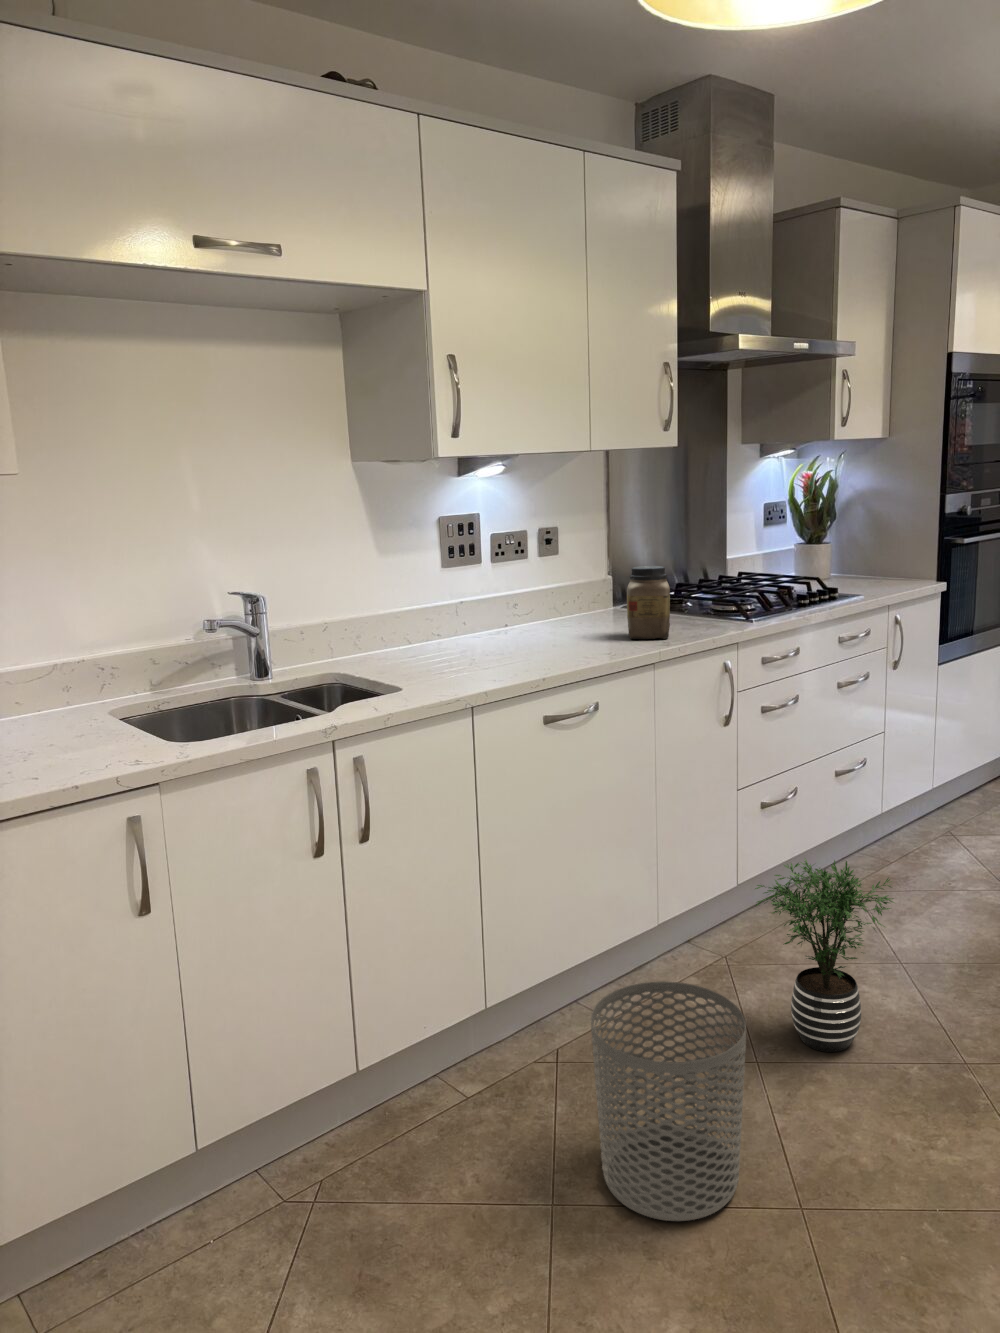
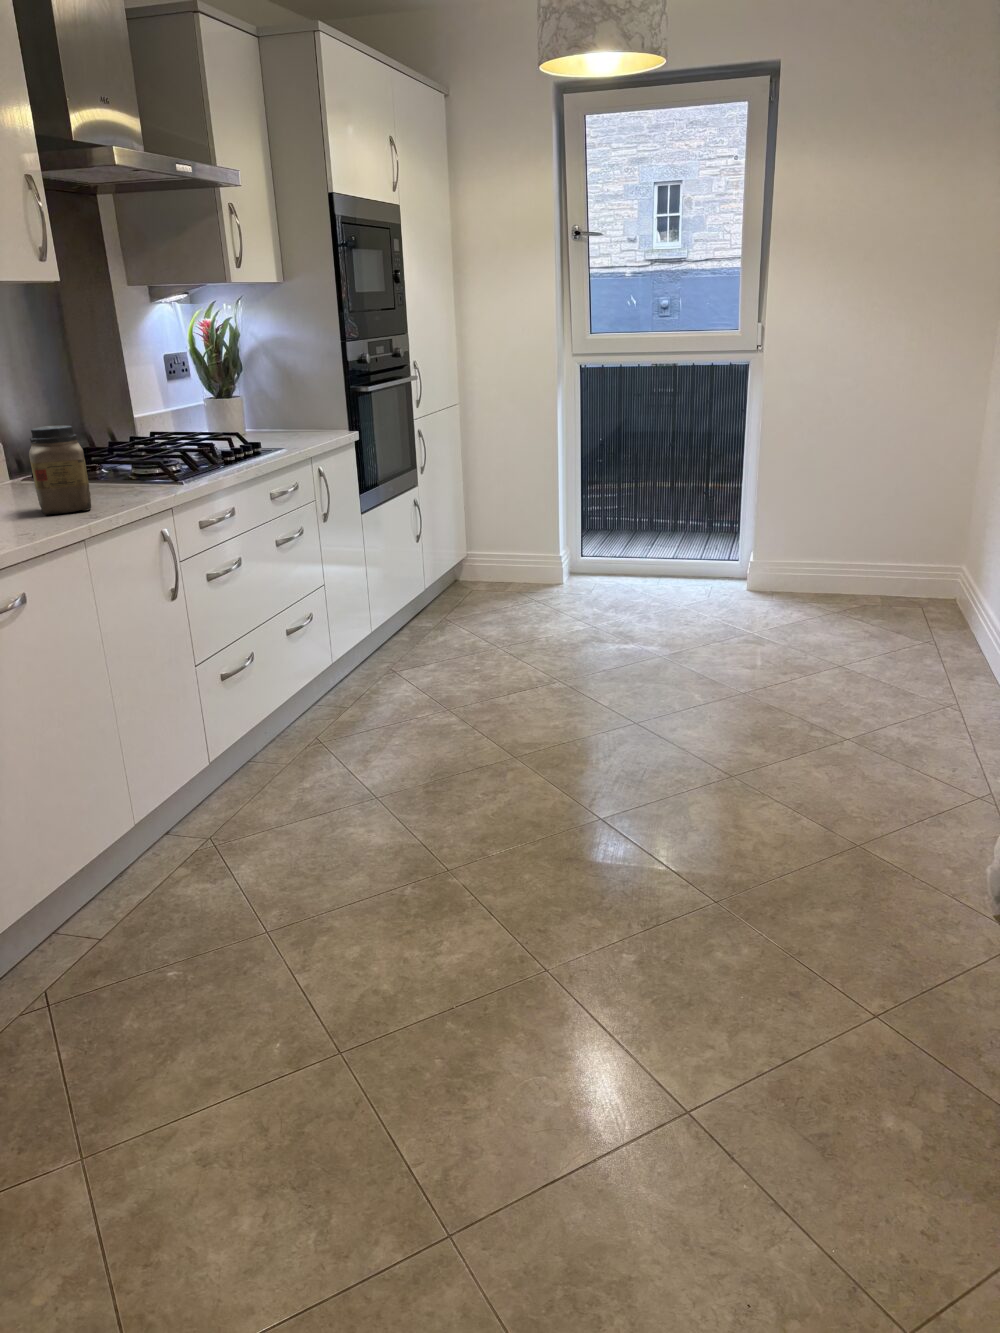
potted plant: present [755,858,895,1052] -> none [238,717,378,908]
waste bin: present [591,981,746,1221] -> none [91,885,282,1143]

